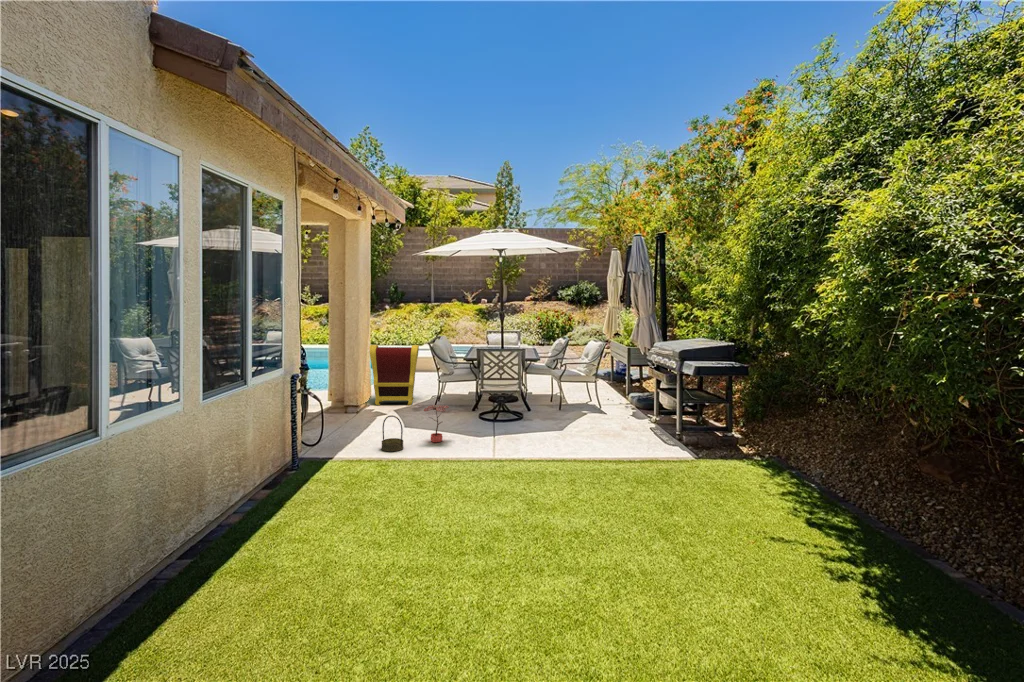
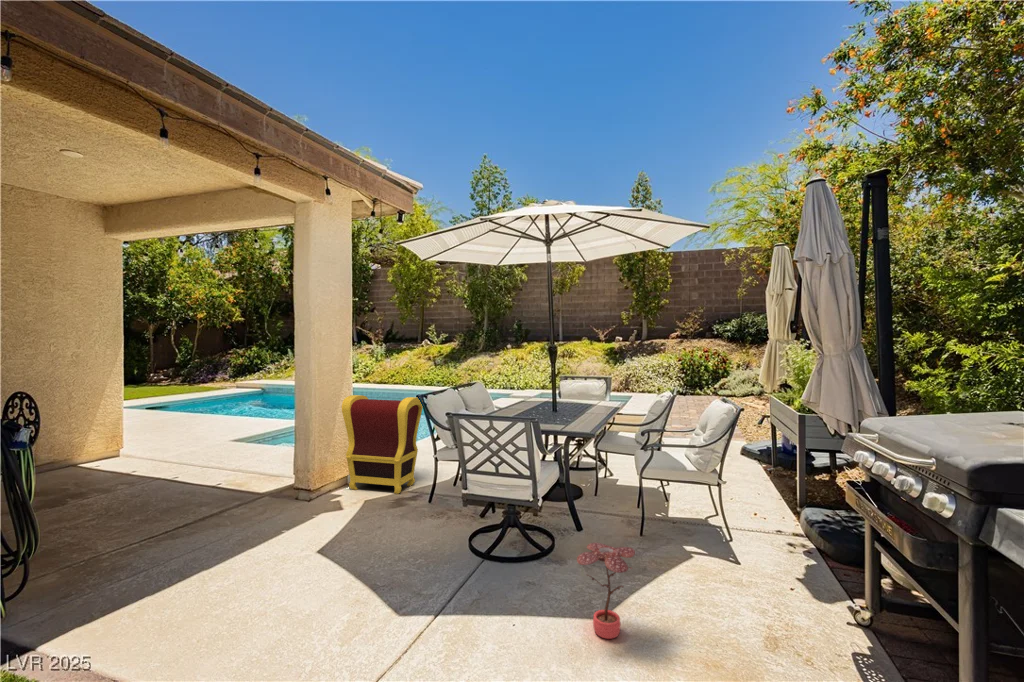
potted plant: present [424,405,449,442] -> present [577,543,635,639]
basket: present [382,415,403,451] -> none [135,566,195,658]

